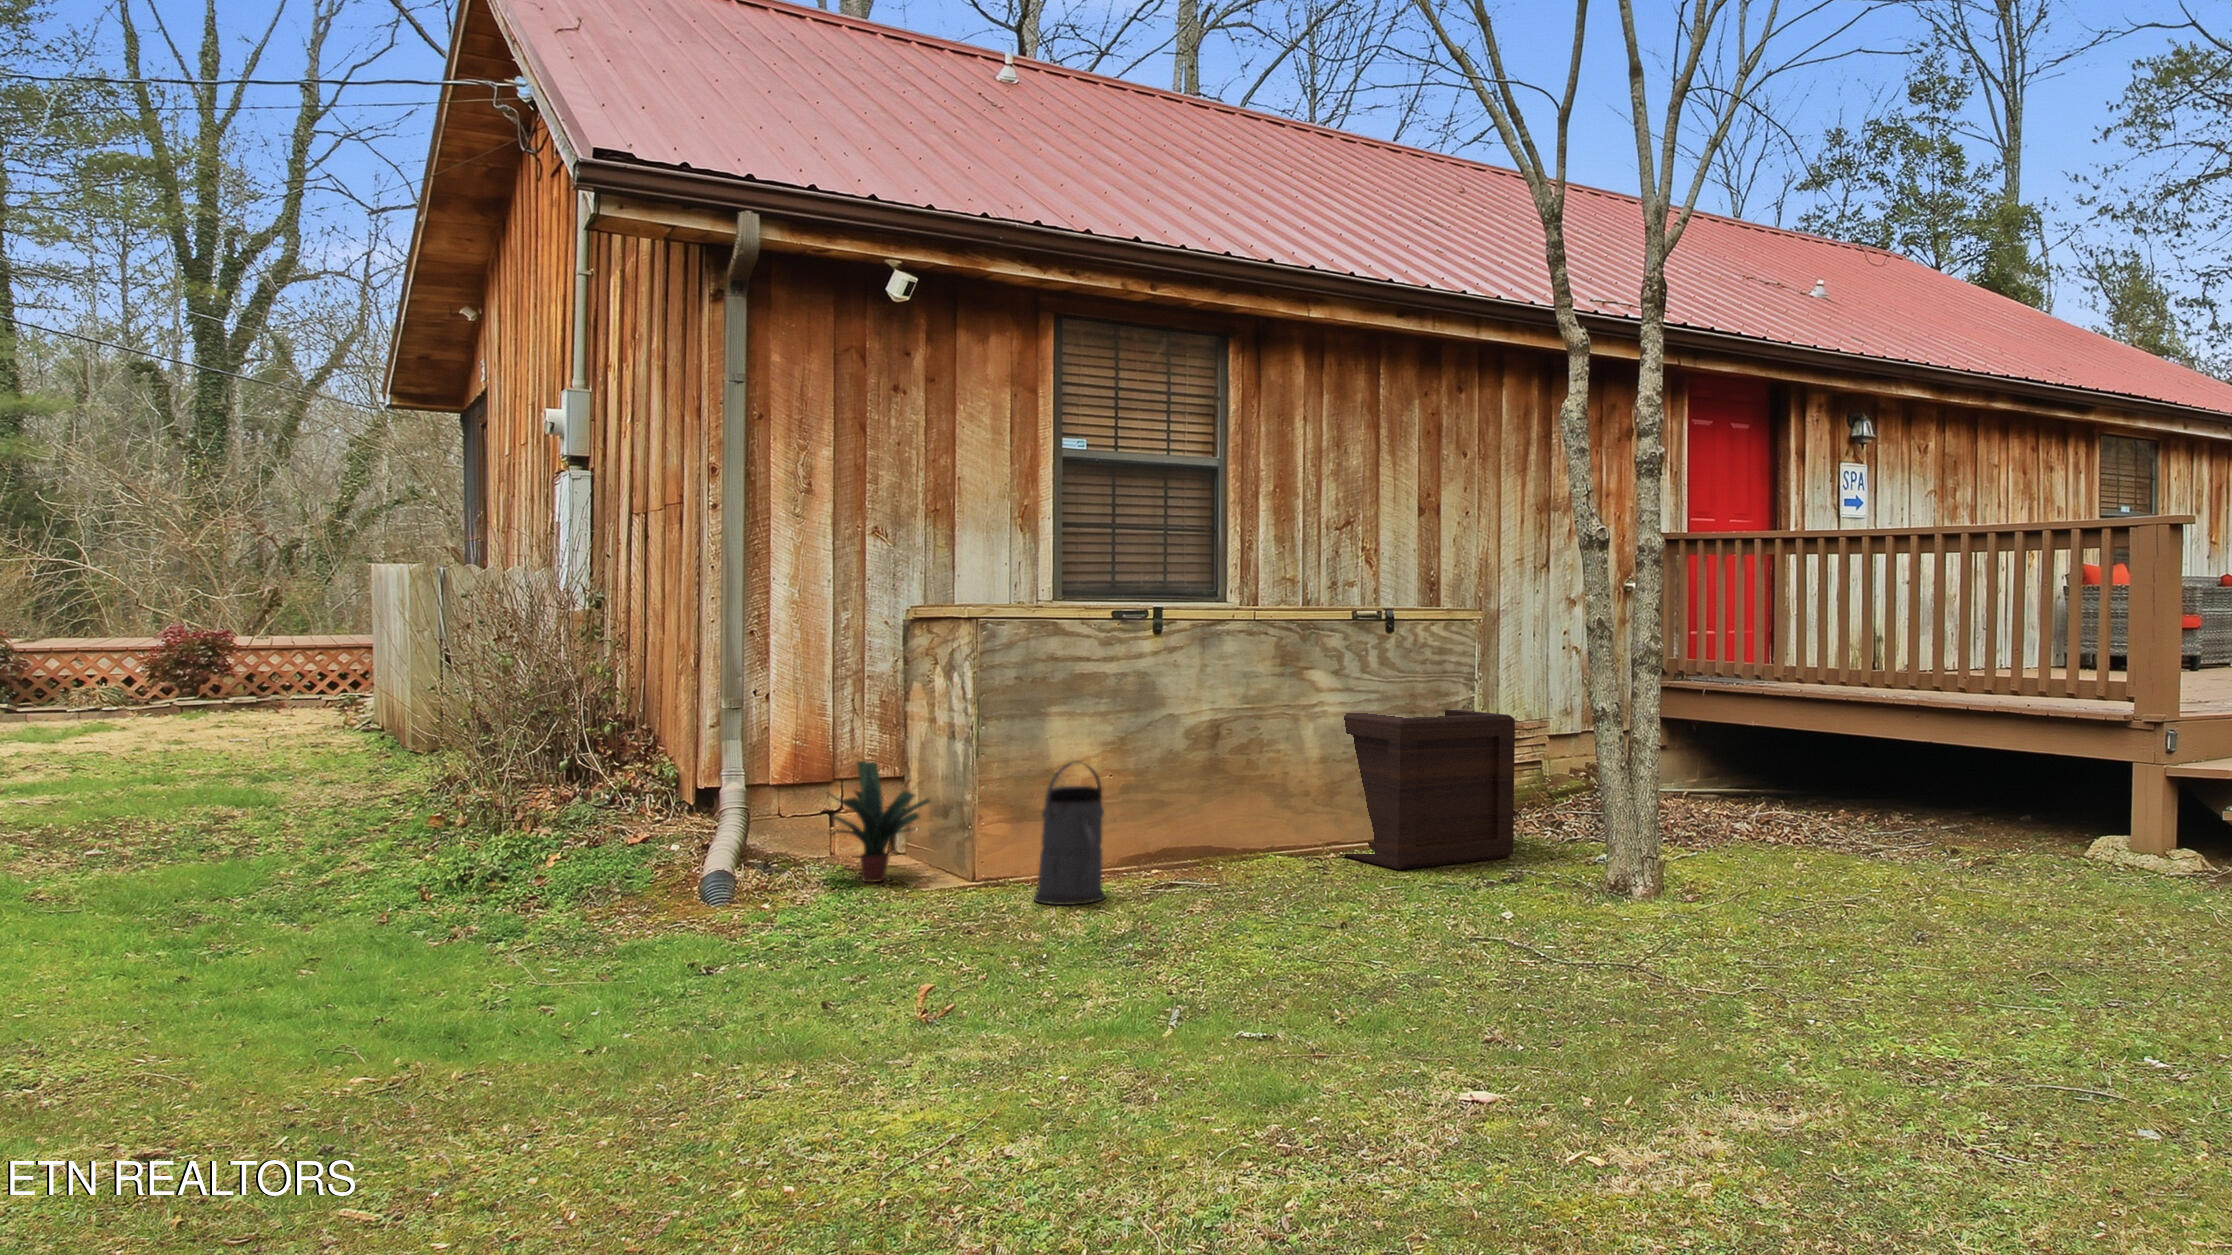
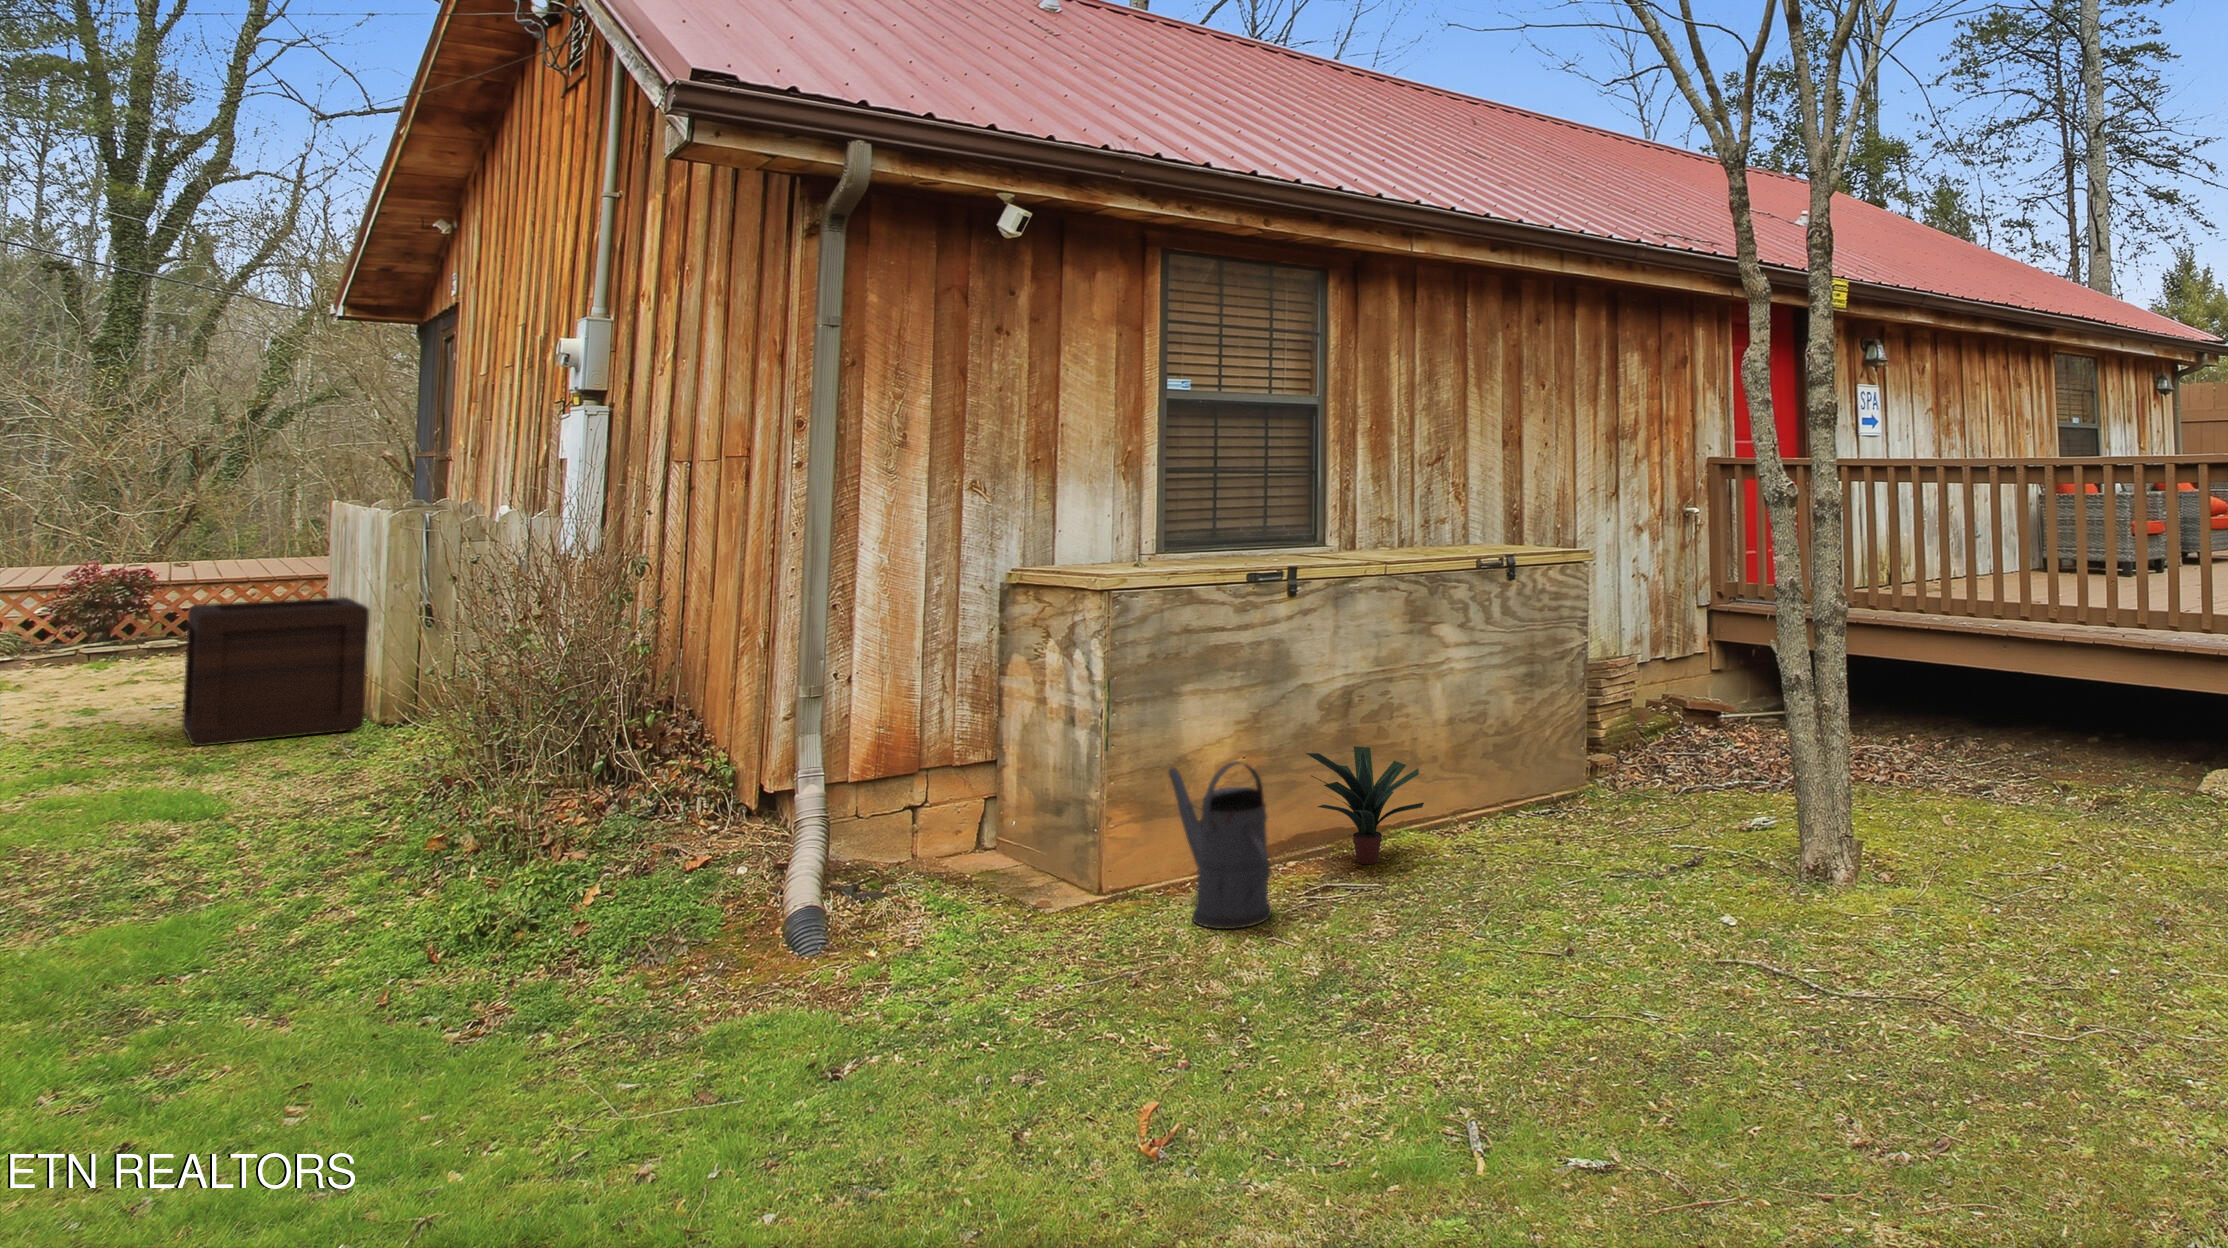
wooden crate: present [1344,710,1515,870] -> present [182,597,369,746]
potted plant: present [829,761,930,882] -> present [1306,746,1424,864]

